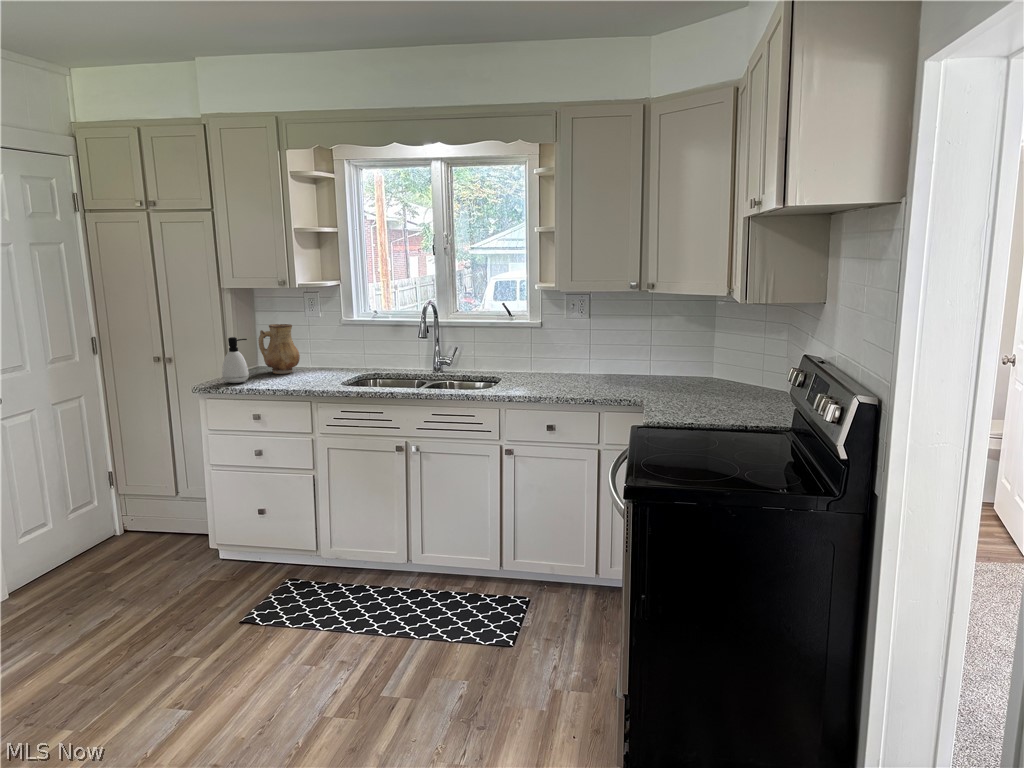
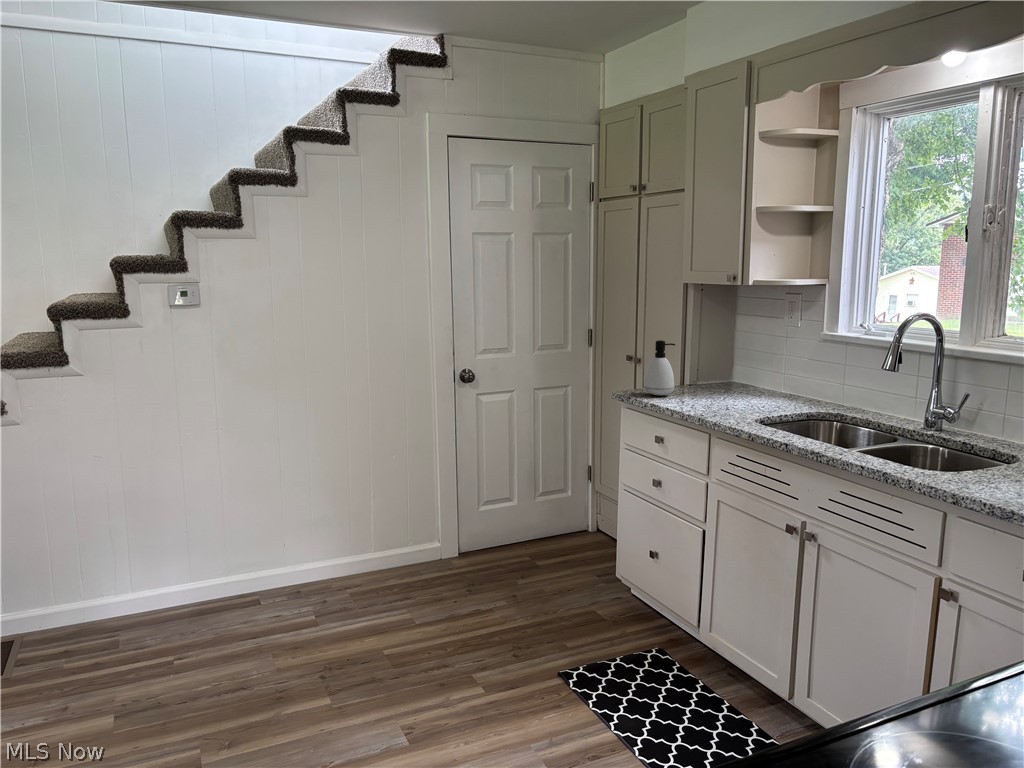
ceramic pitcher: present [258,324,300,374] -> none [707,331,758,395]

